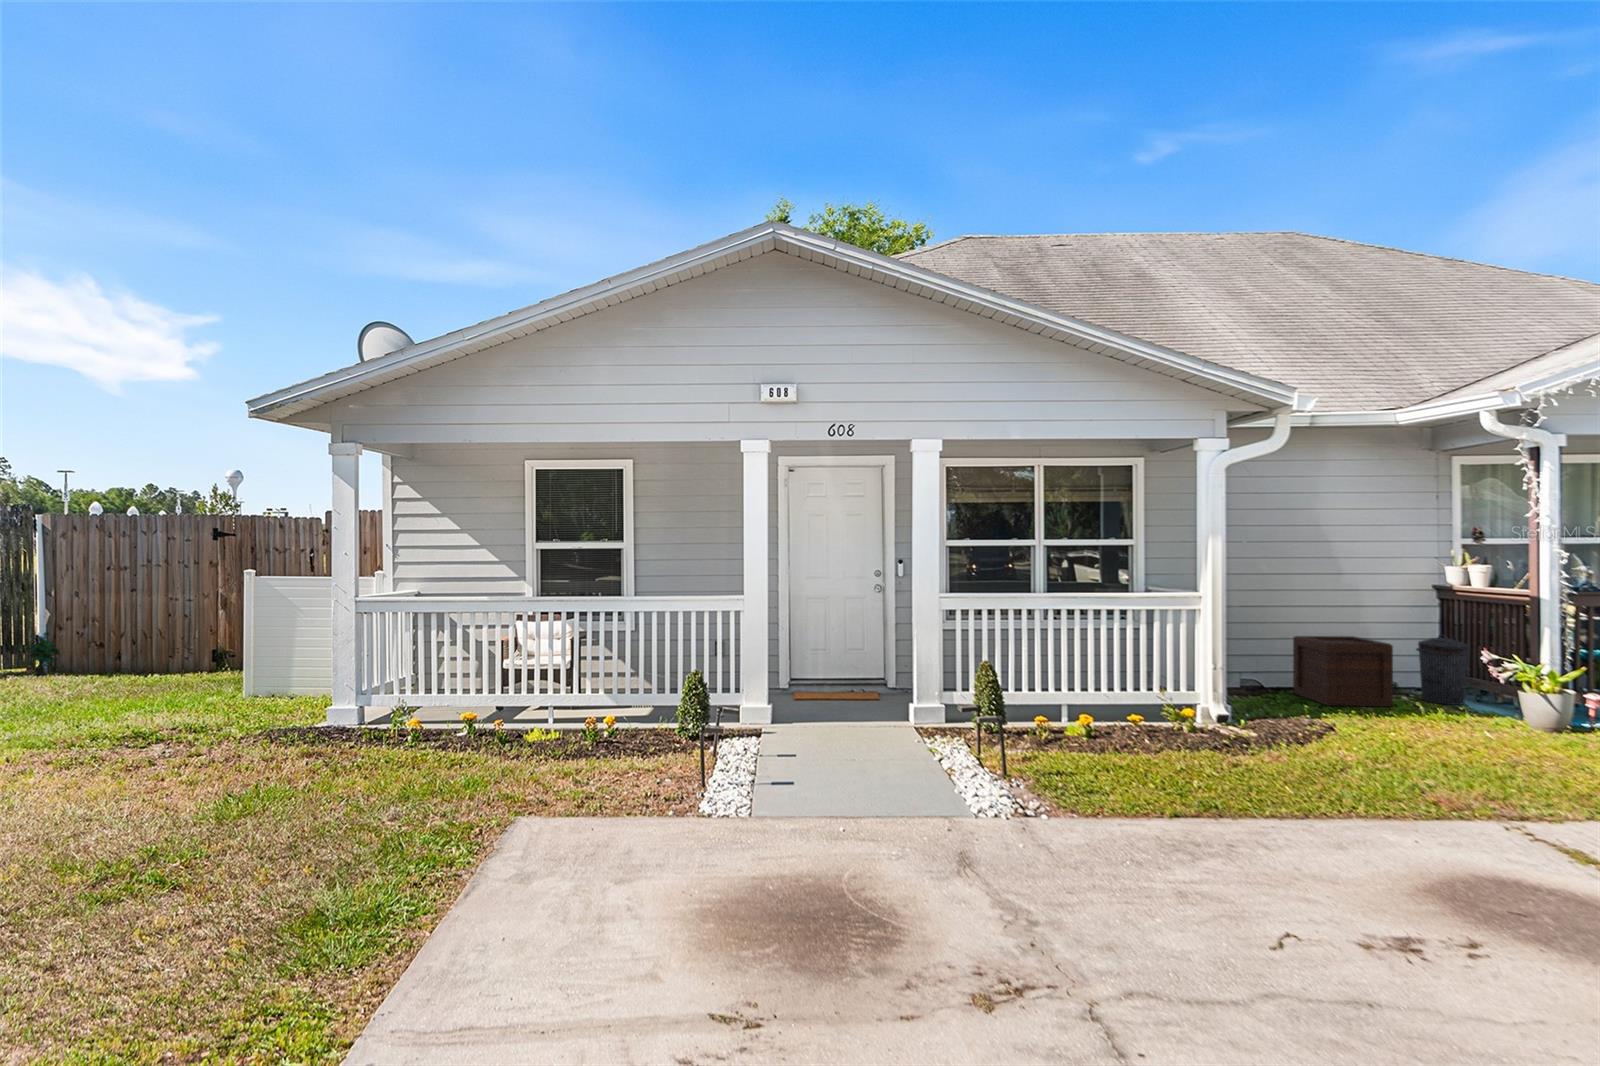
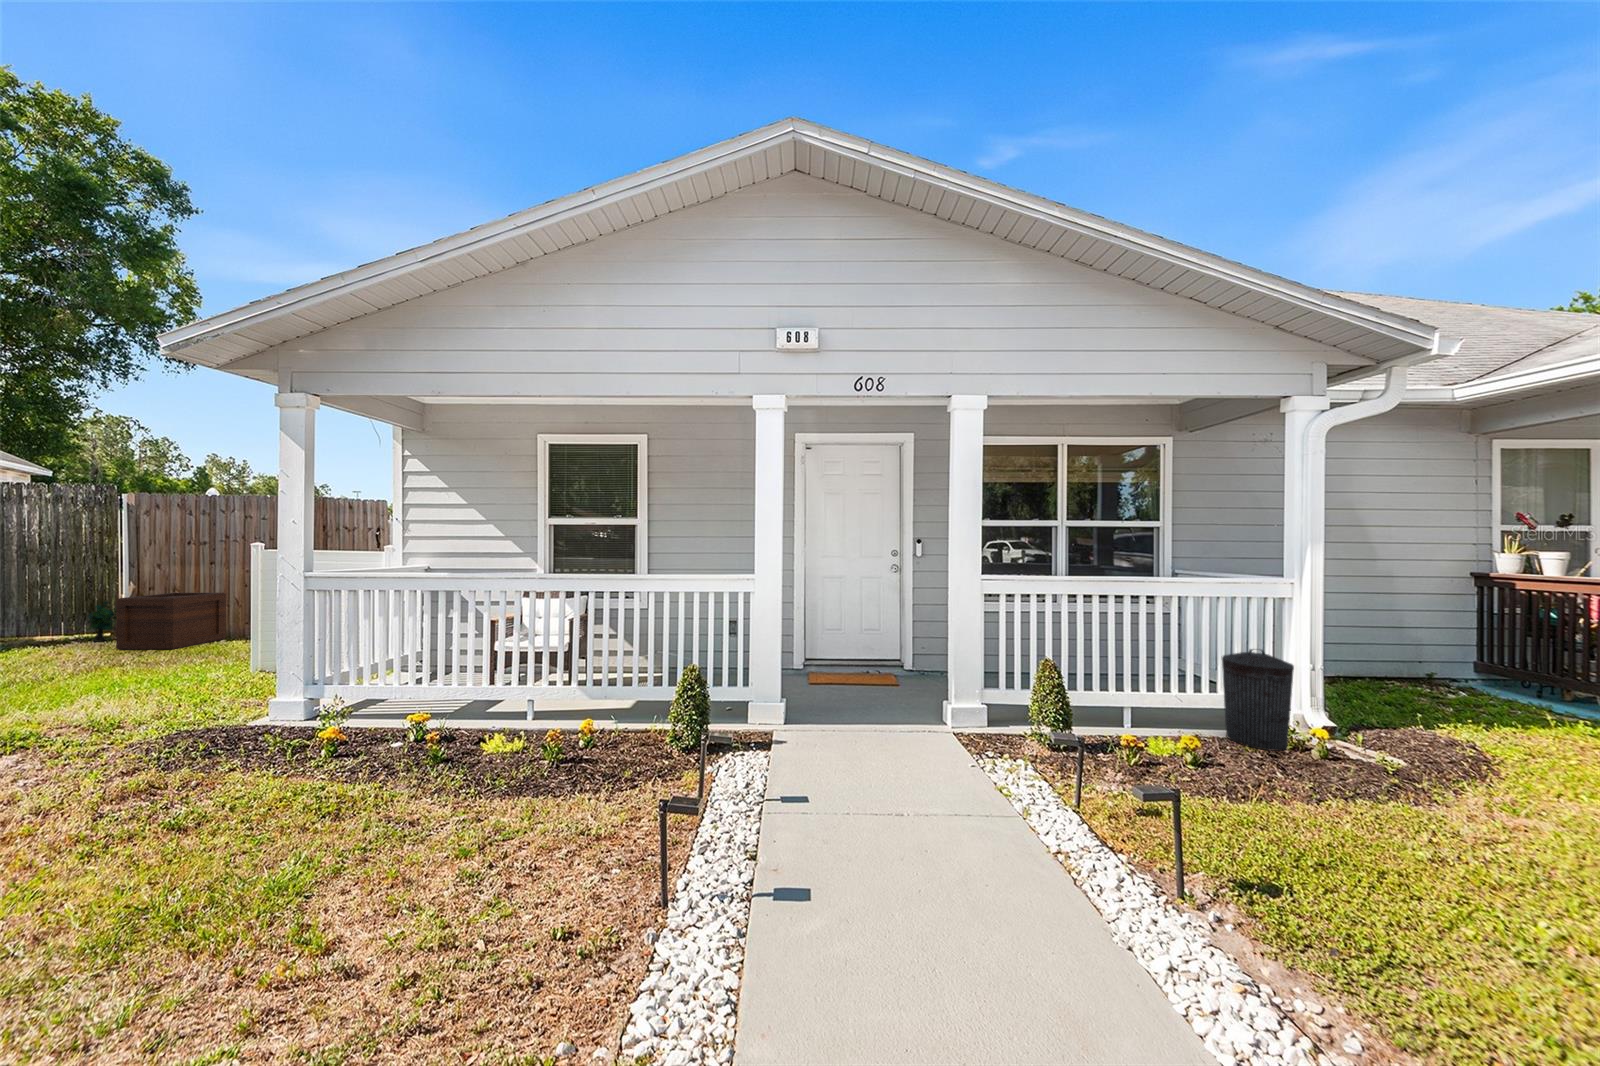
trash can: present [1416,635,1470,705] -> present [1222,649,1294,751]
wooden crate: present [1293,636,1393,707] -> present [116,593,226,650]

